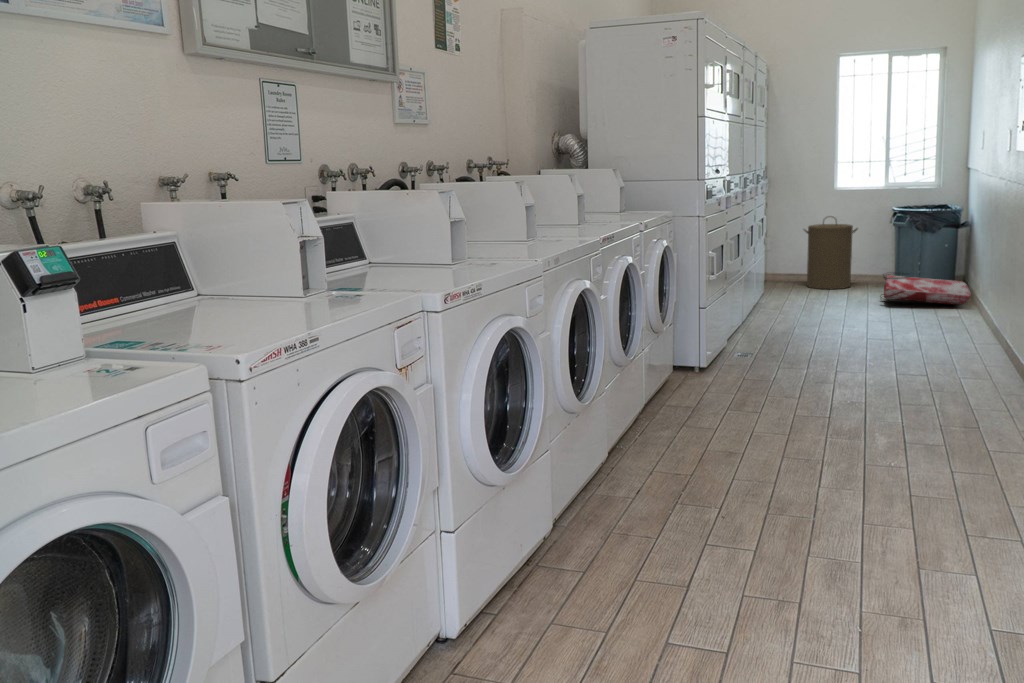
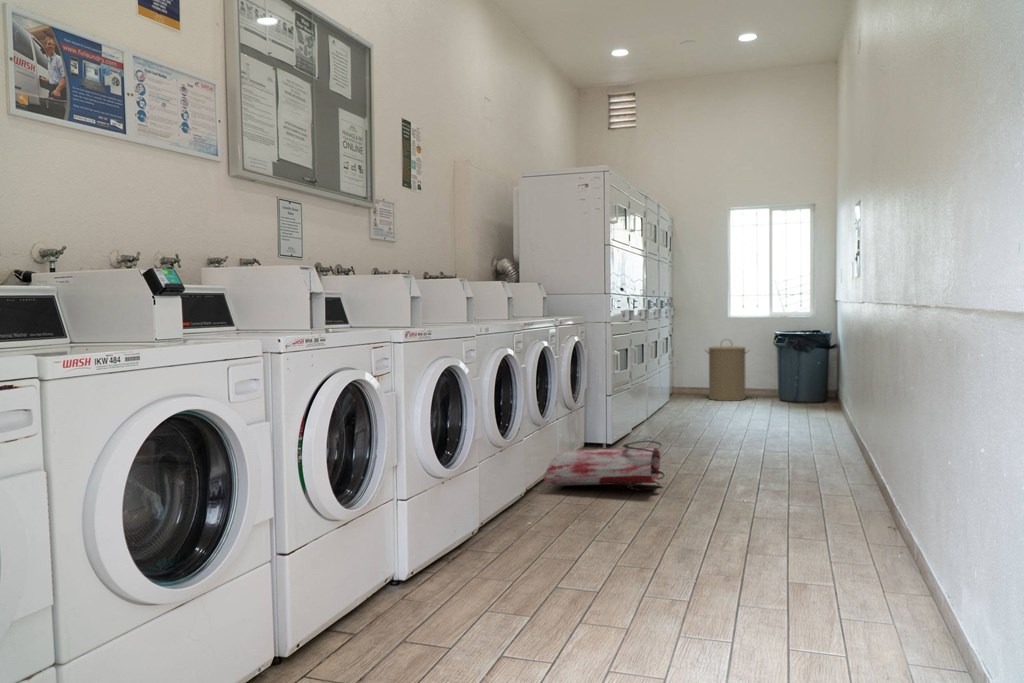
bag: present [881,273,971,305] -> present [543,441,664,491]

